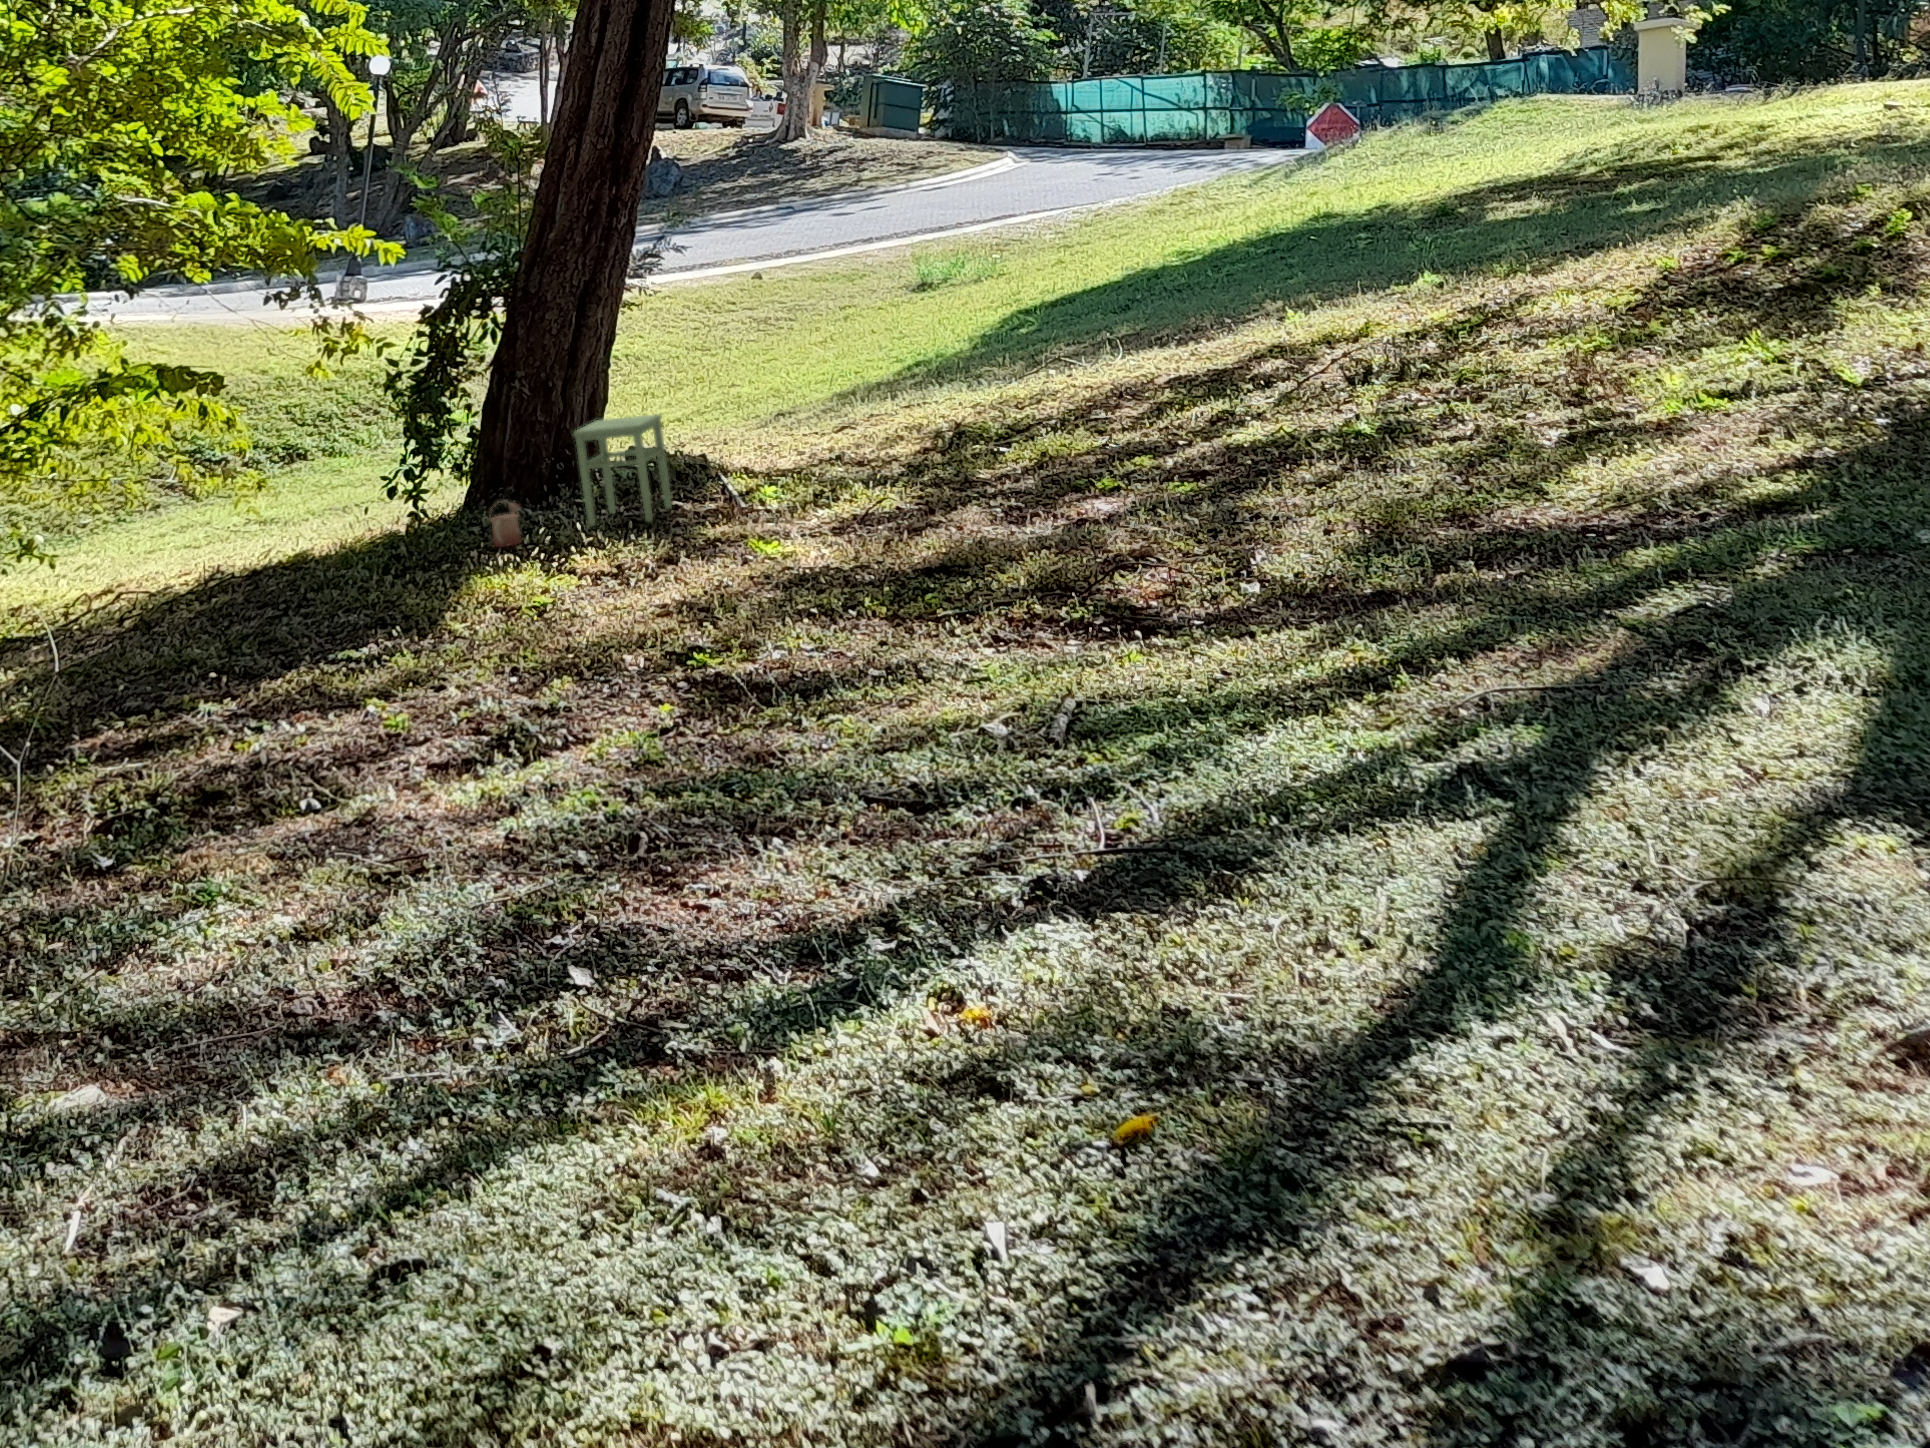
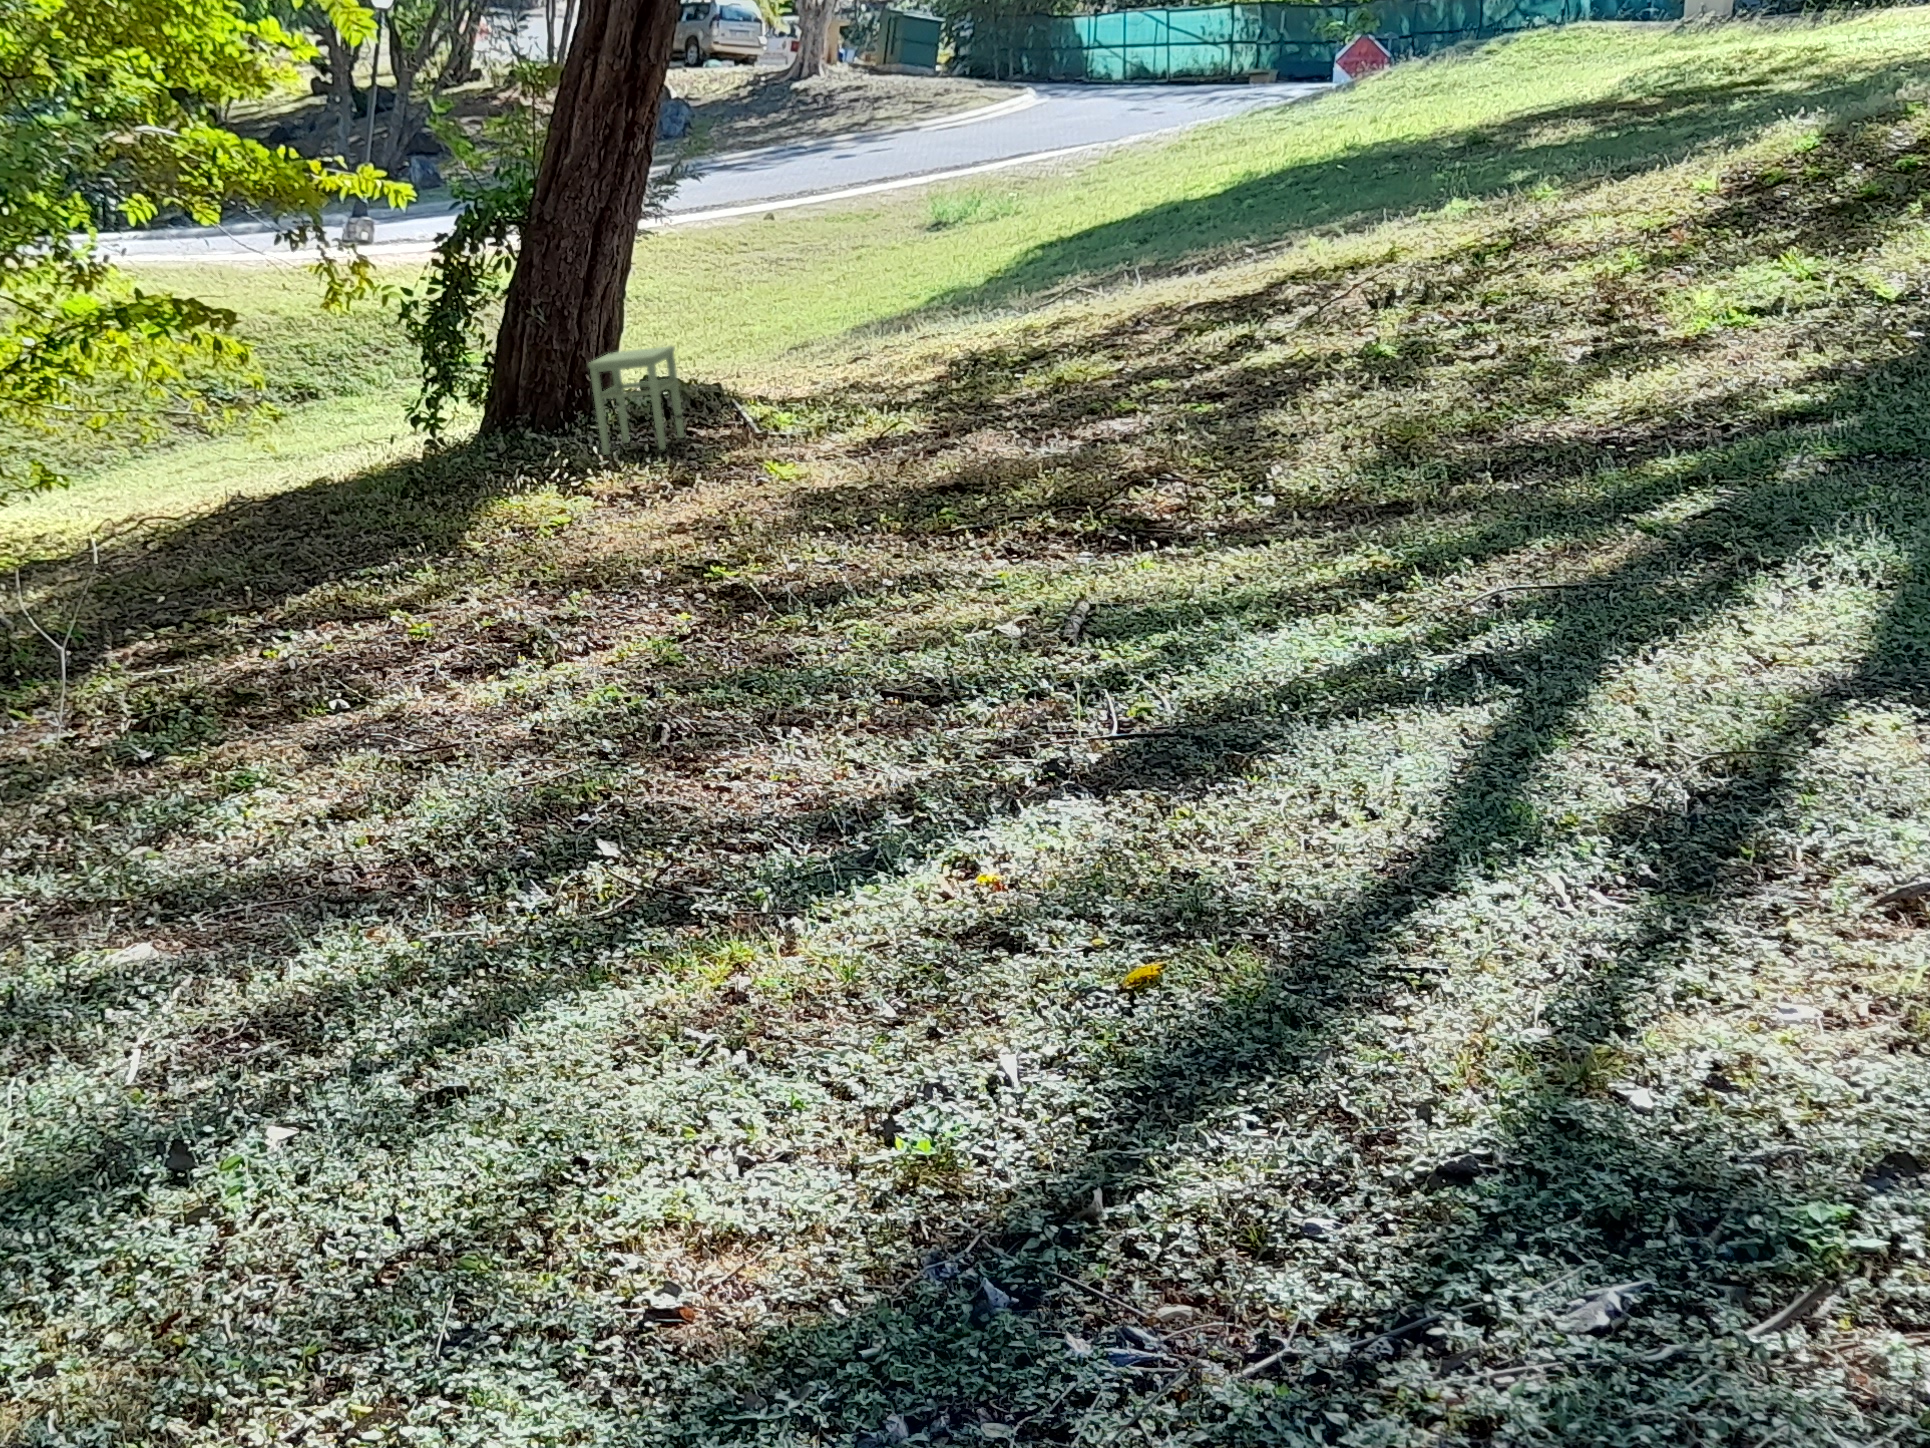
watering can: present [490,503,521,547] -> none [506,430,539,475]

